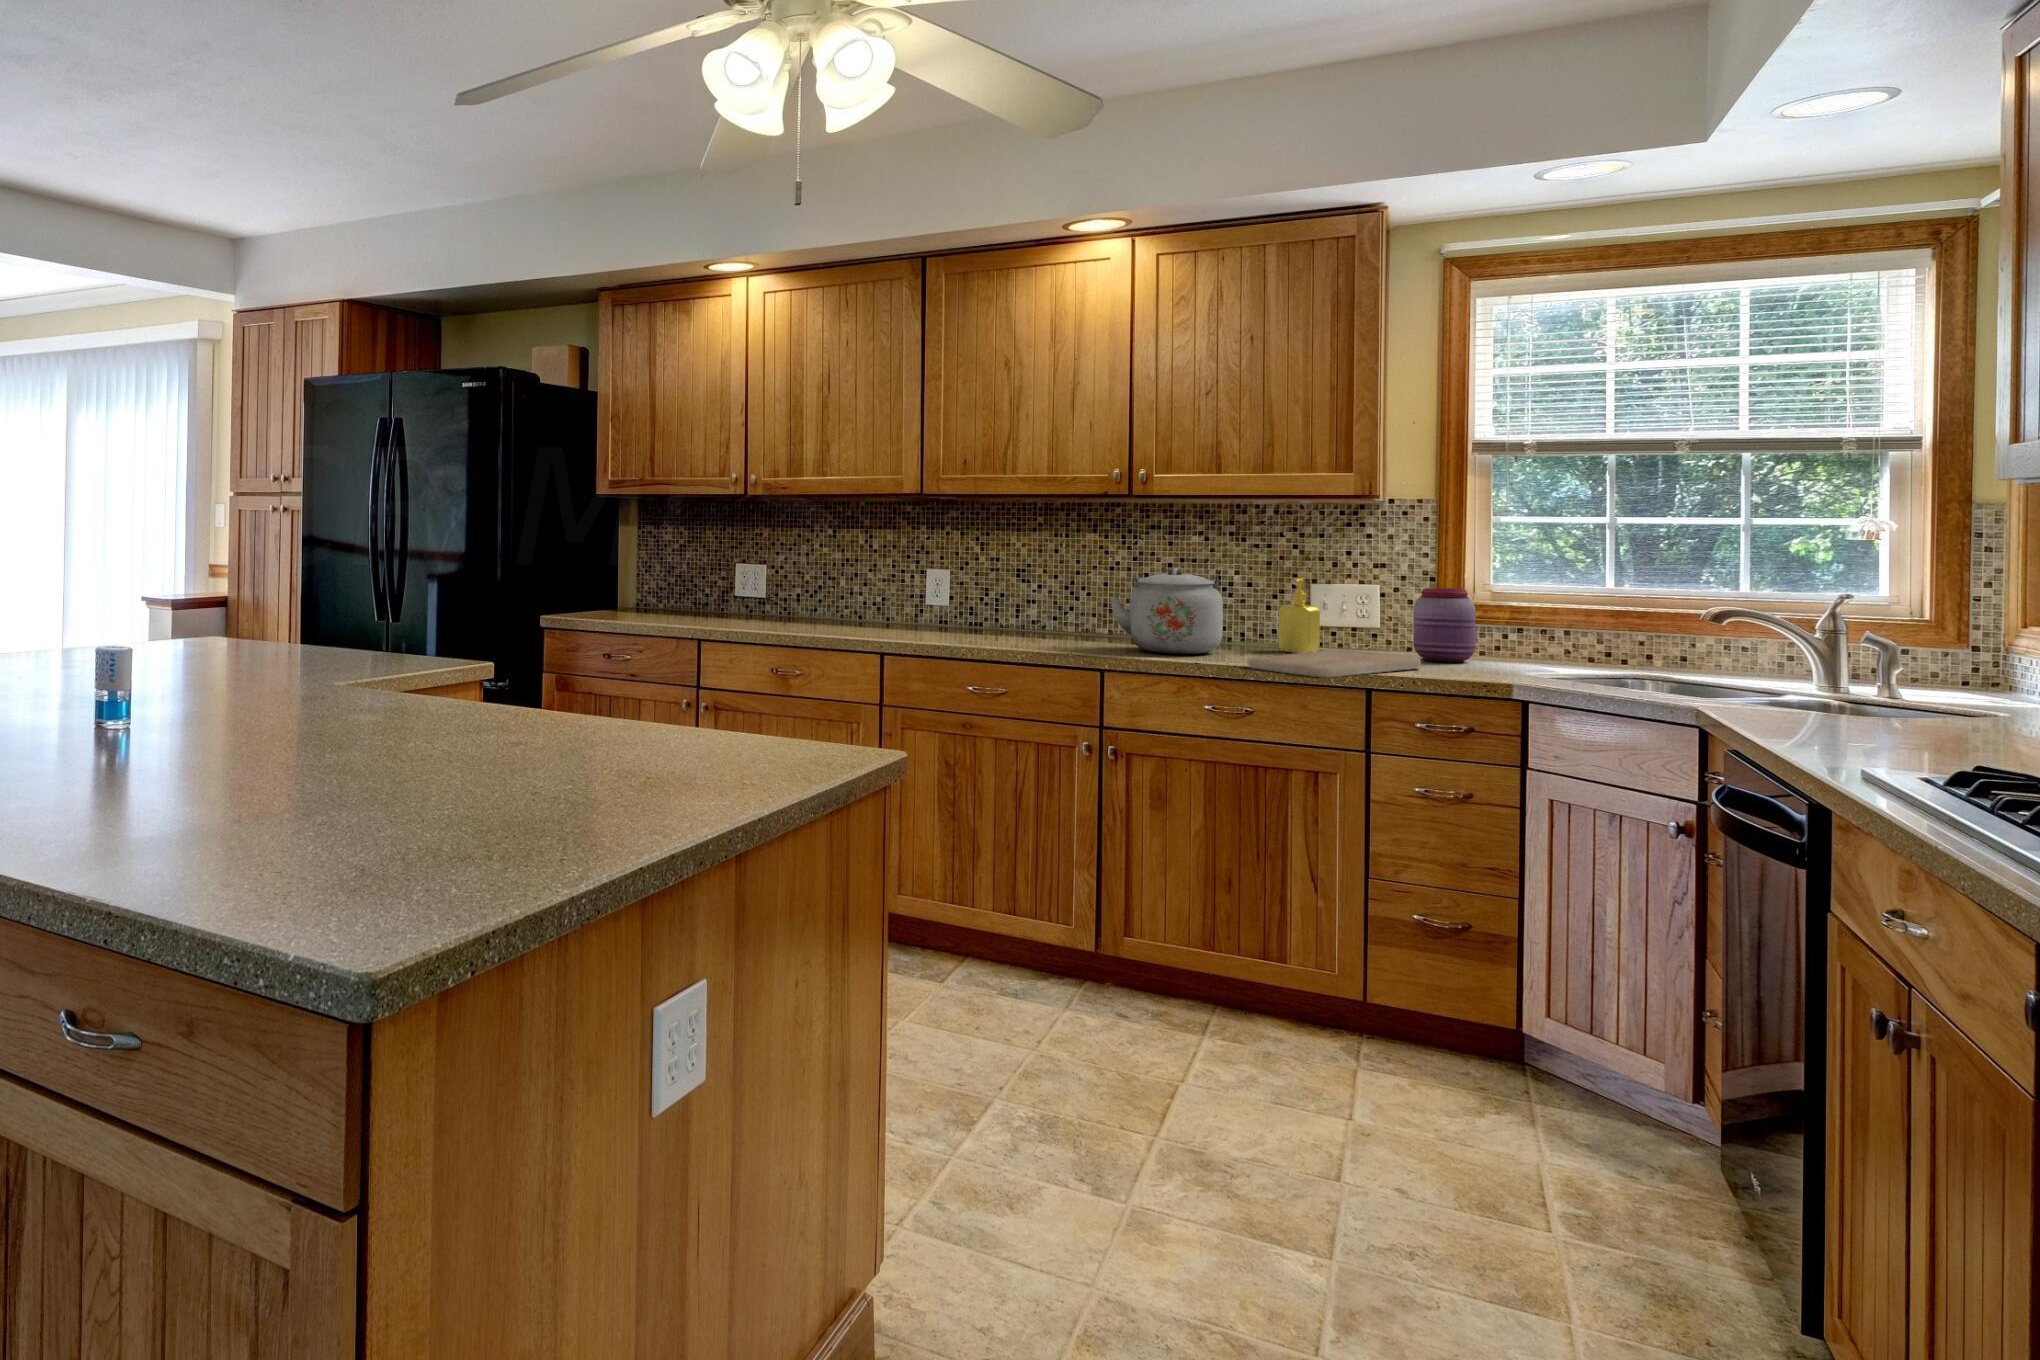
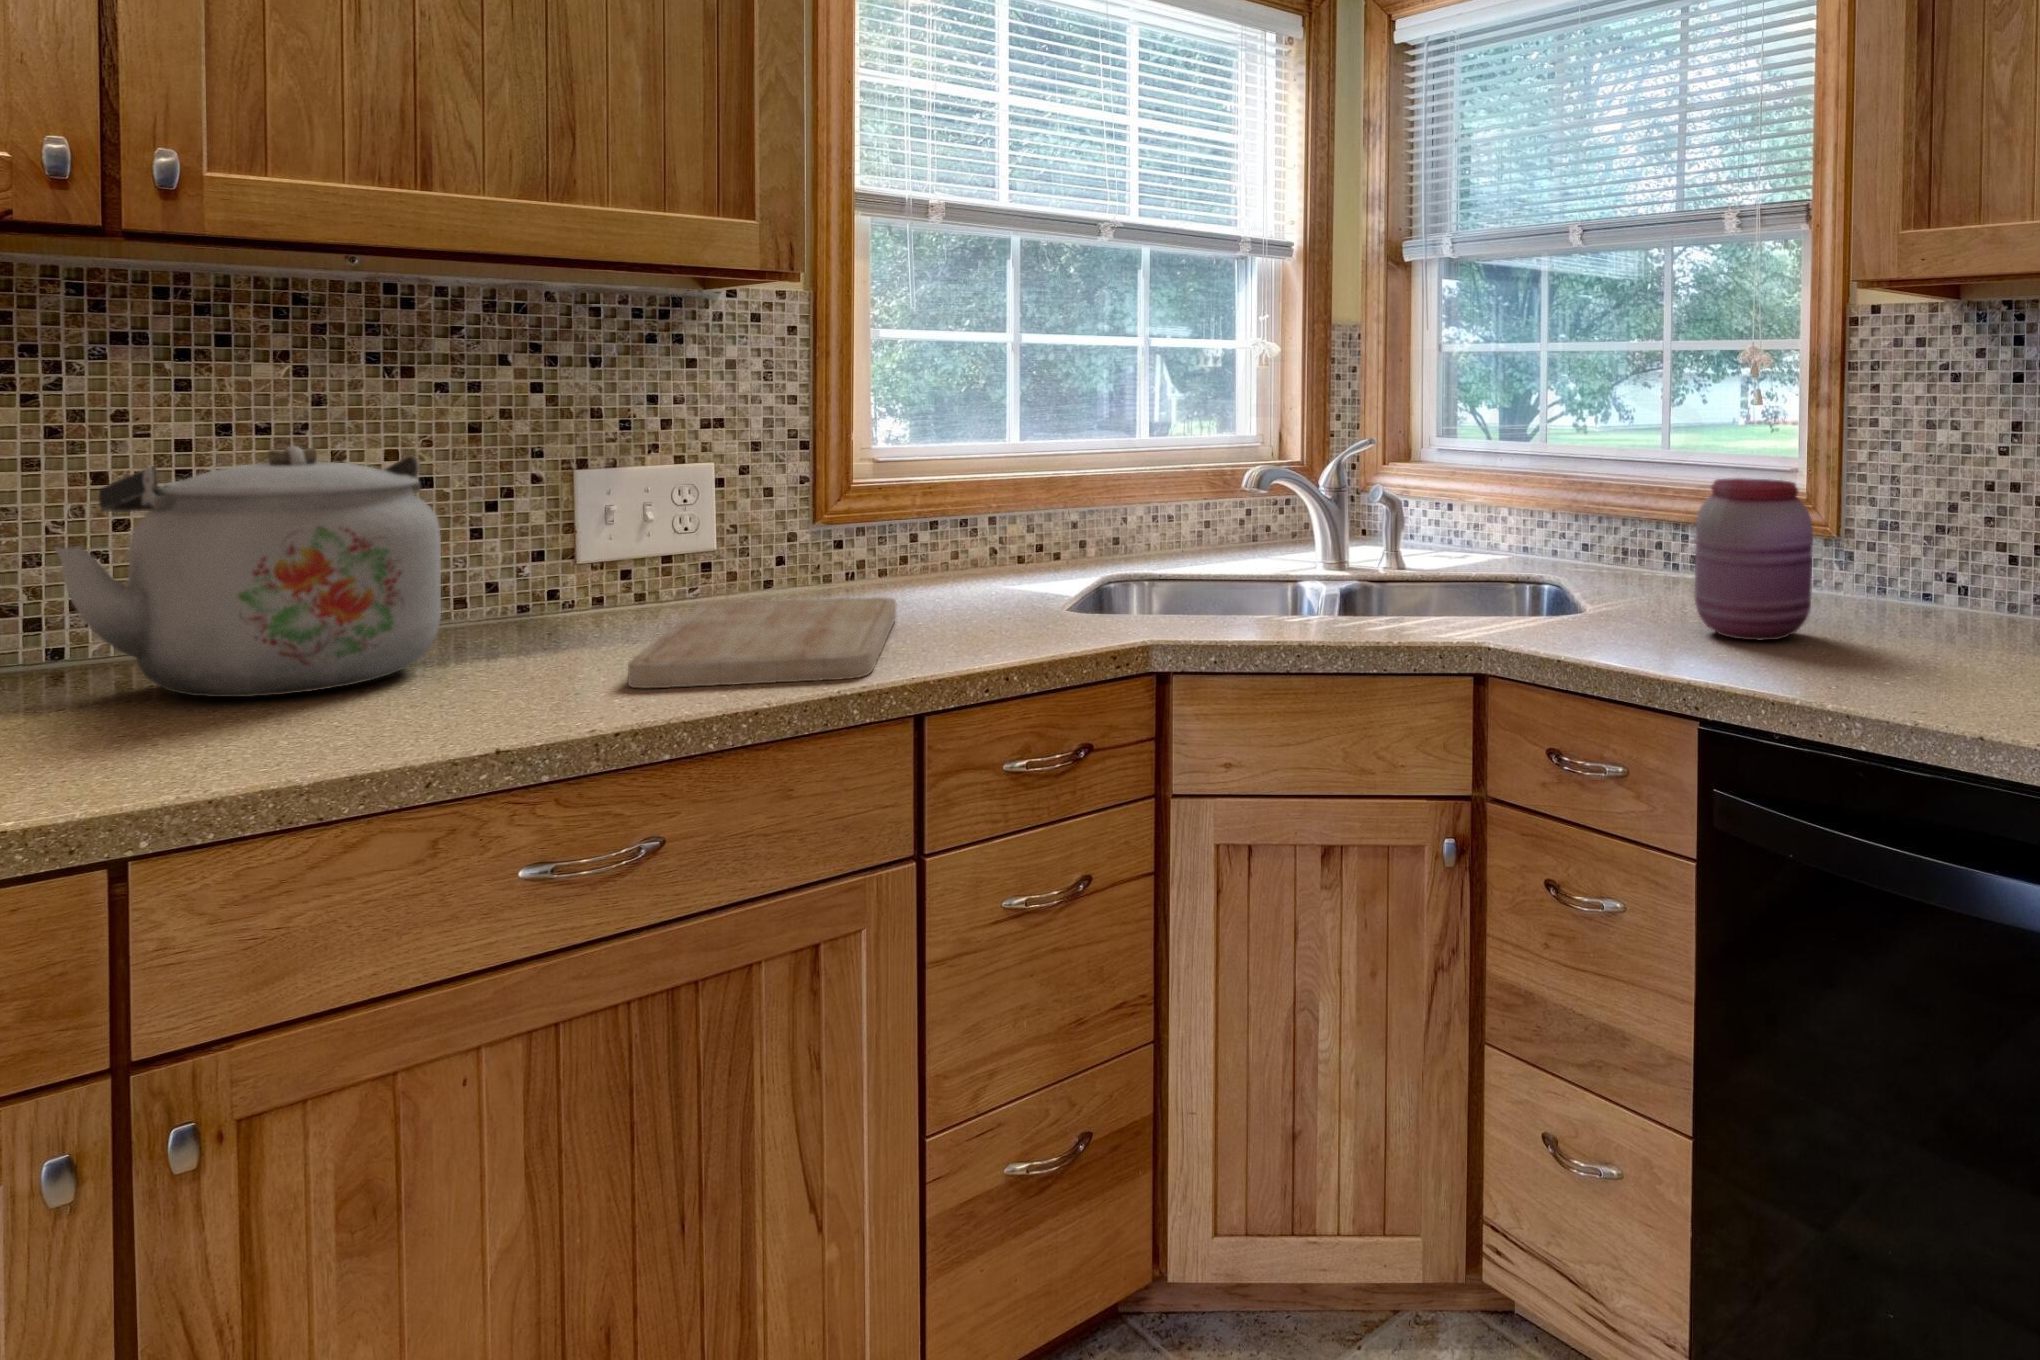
soap dispenser: present [1279,578,1320,653] -> none [522,458,612,628]
jar: present [1413,588,1476,662] -> present [1695,478,1813,640]

